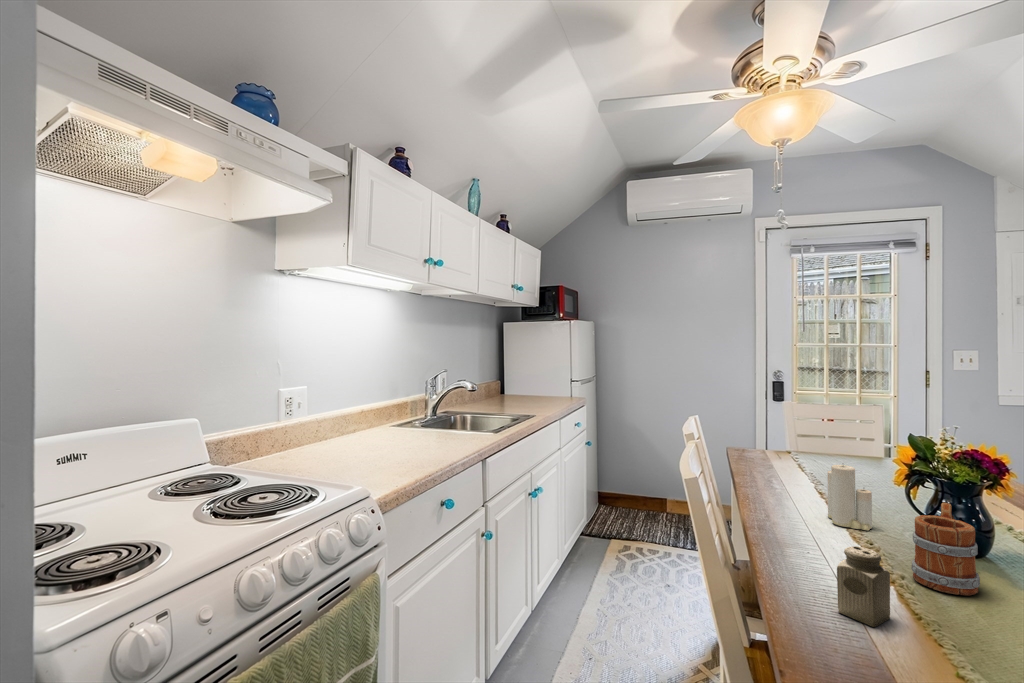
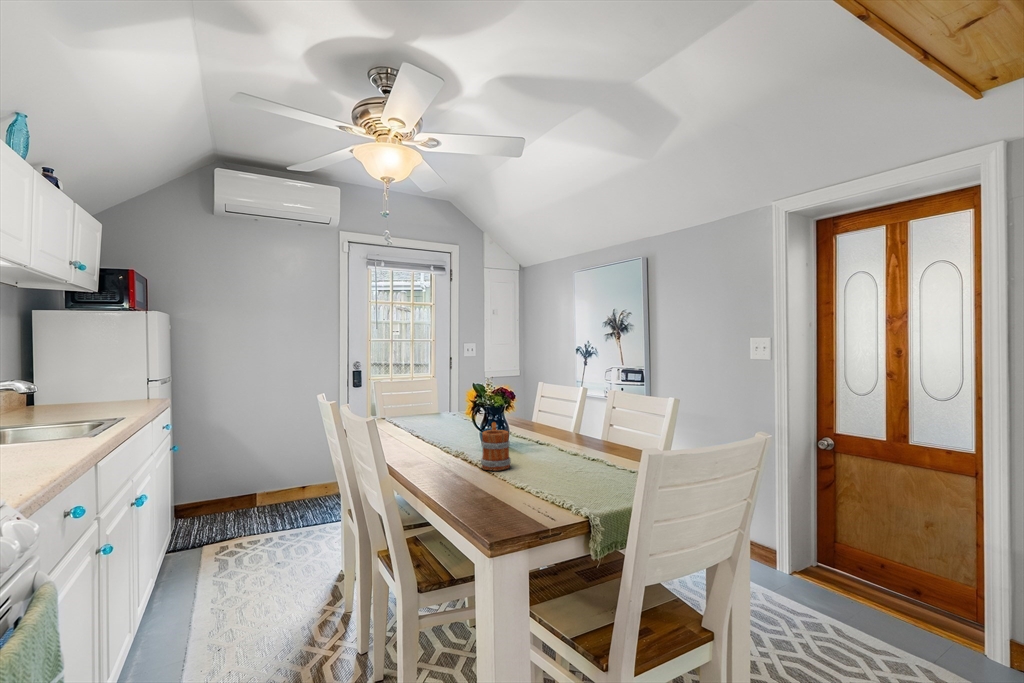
candle: present [828,465,872,530] -> none [426,410,452,455]
salt shaker: present [837,546,890,627] -> none [456,450,480,493]

